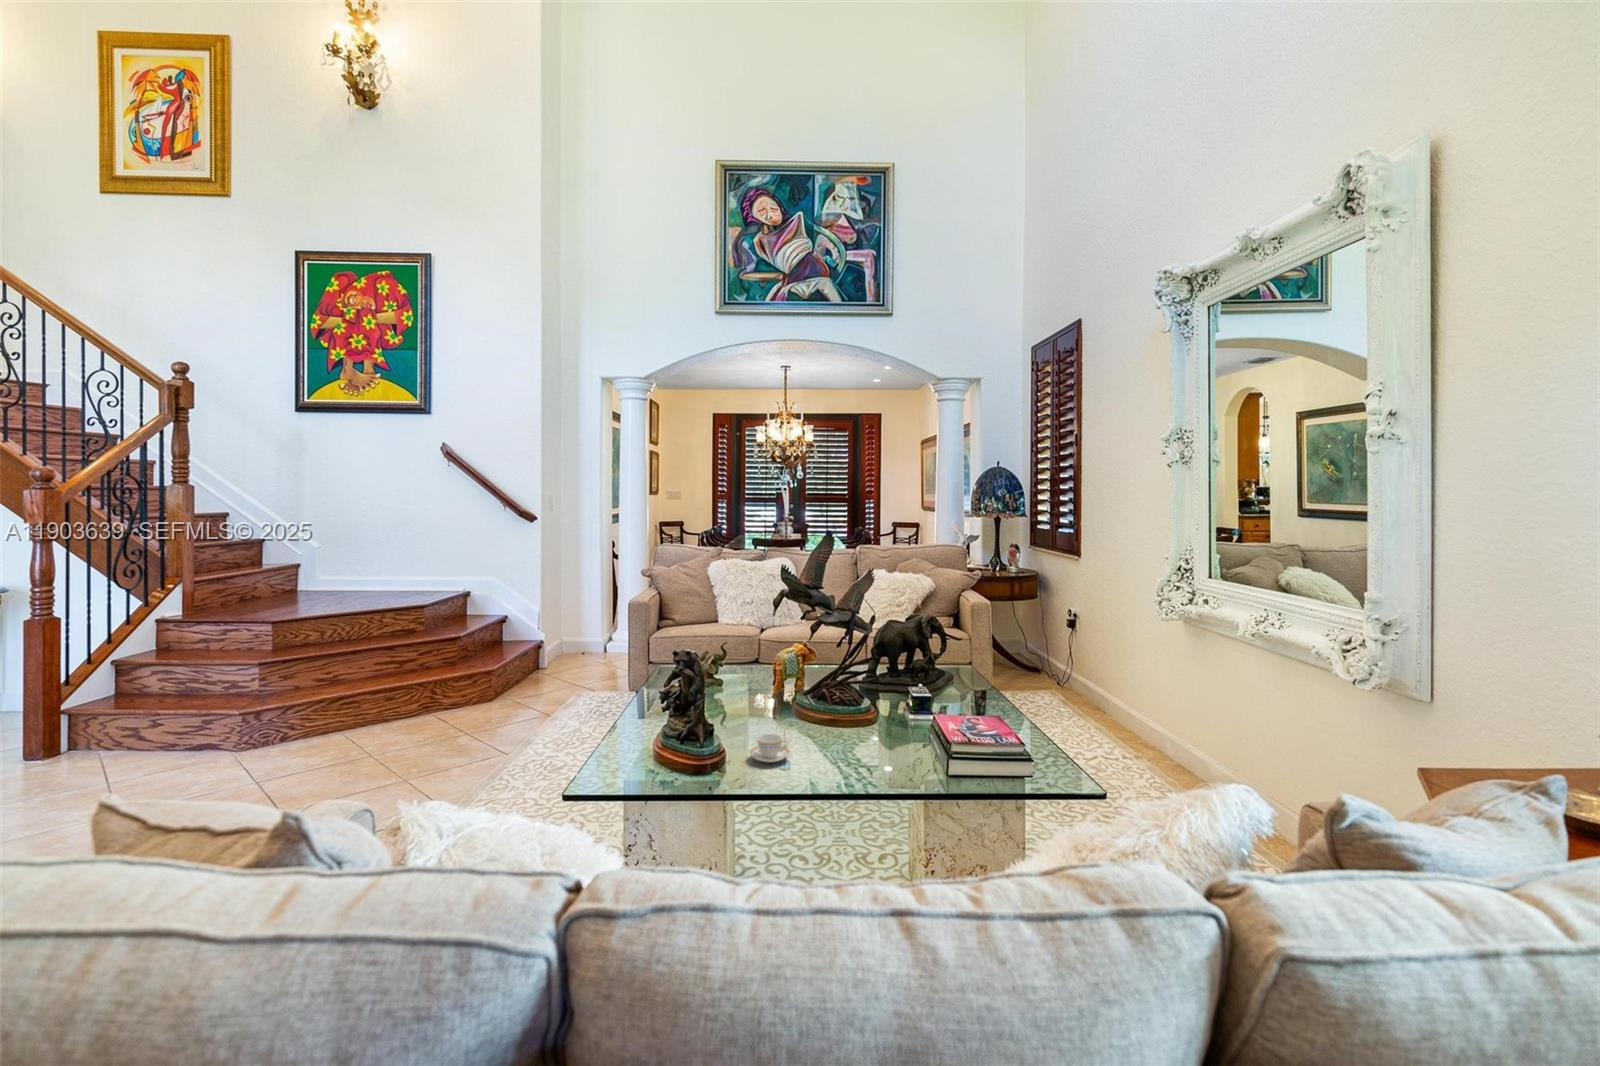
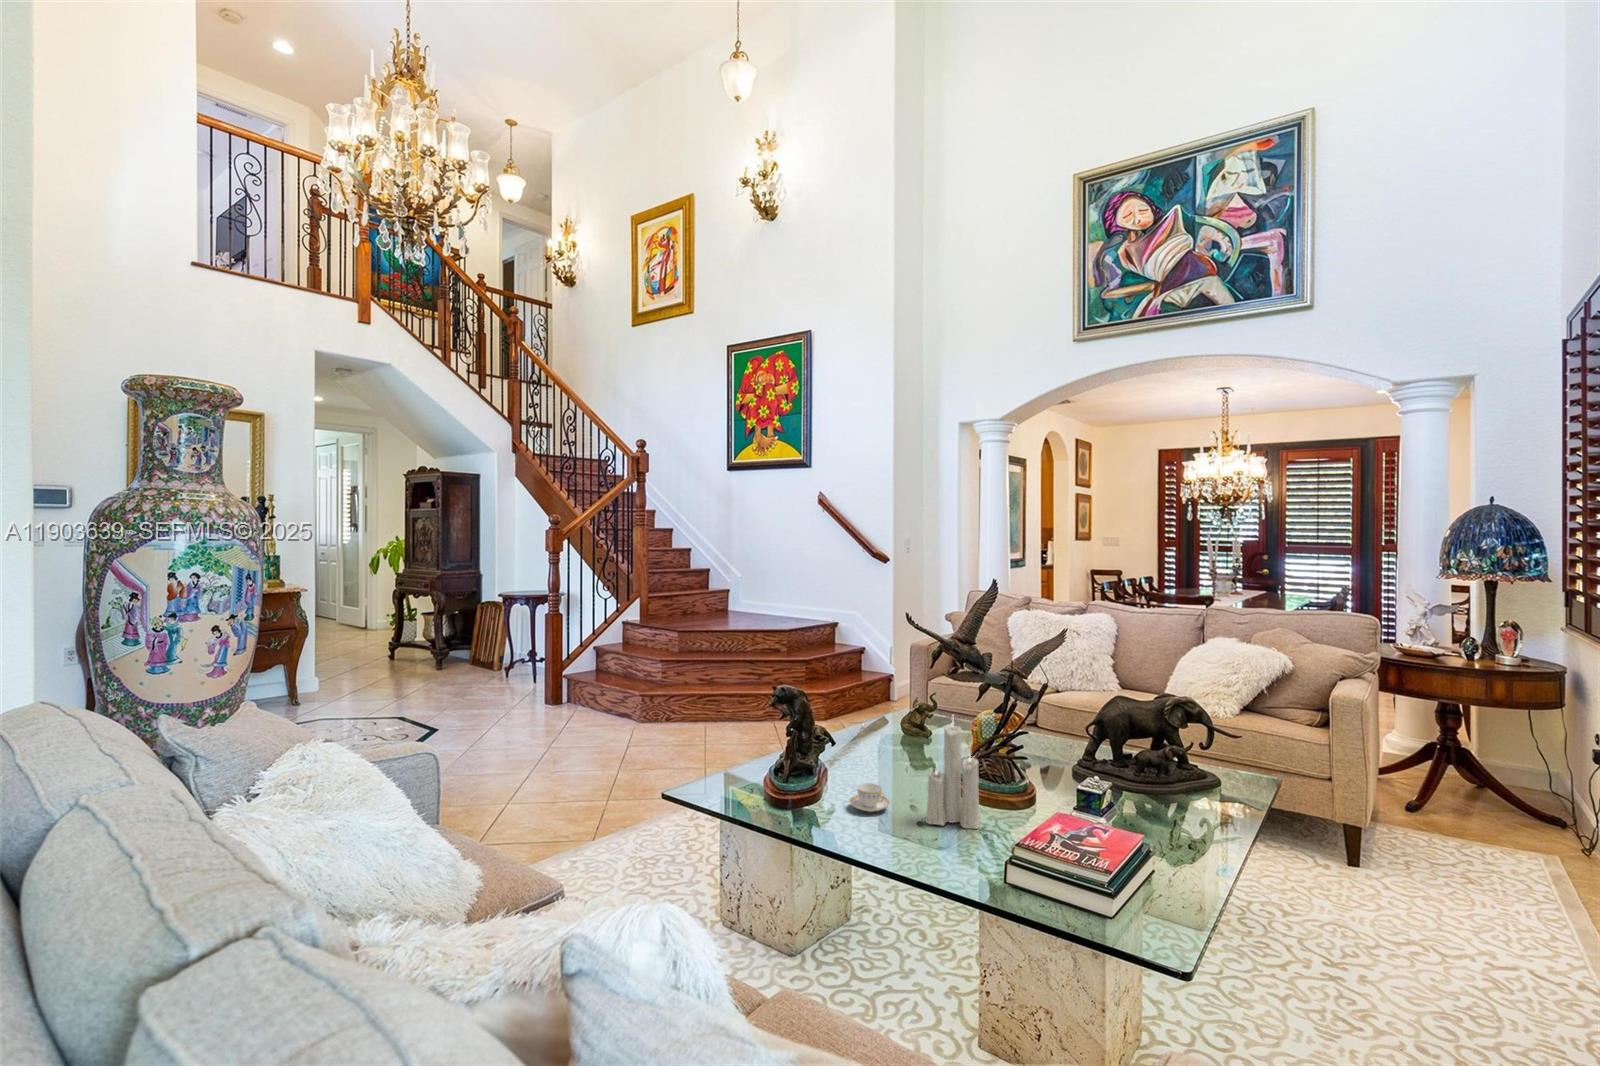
candle: none [829,645,876,757] -> present [925,721,980,829]

